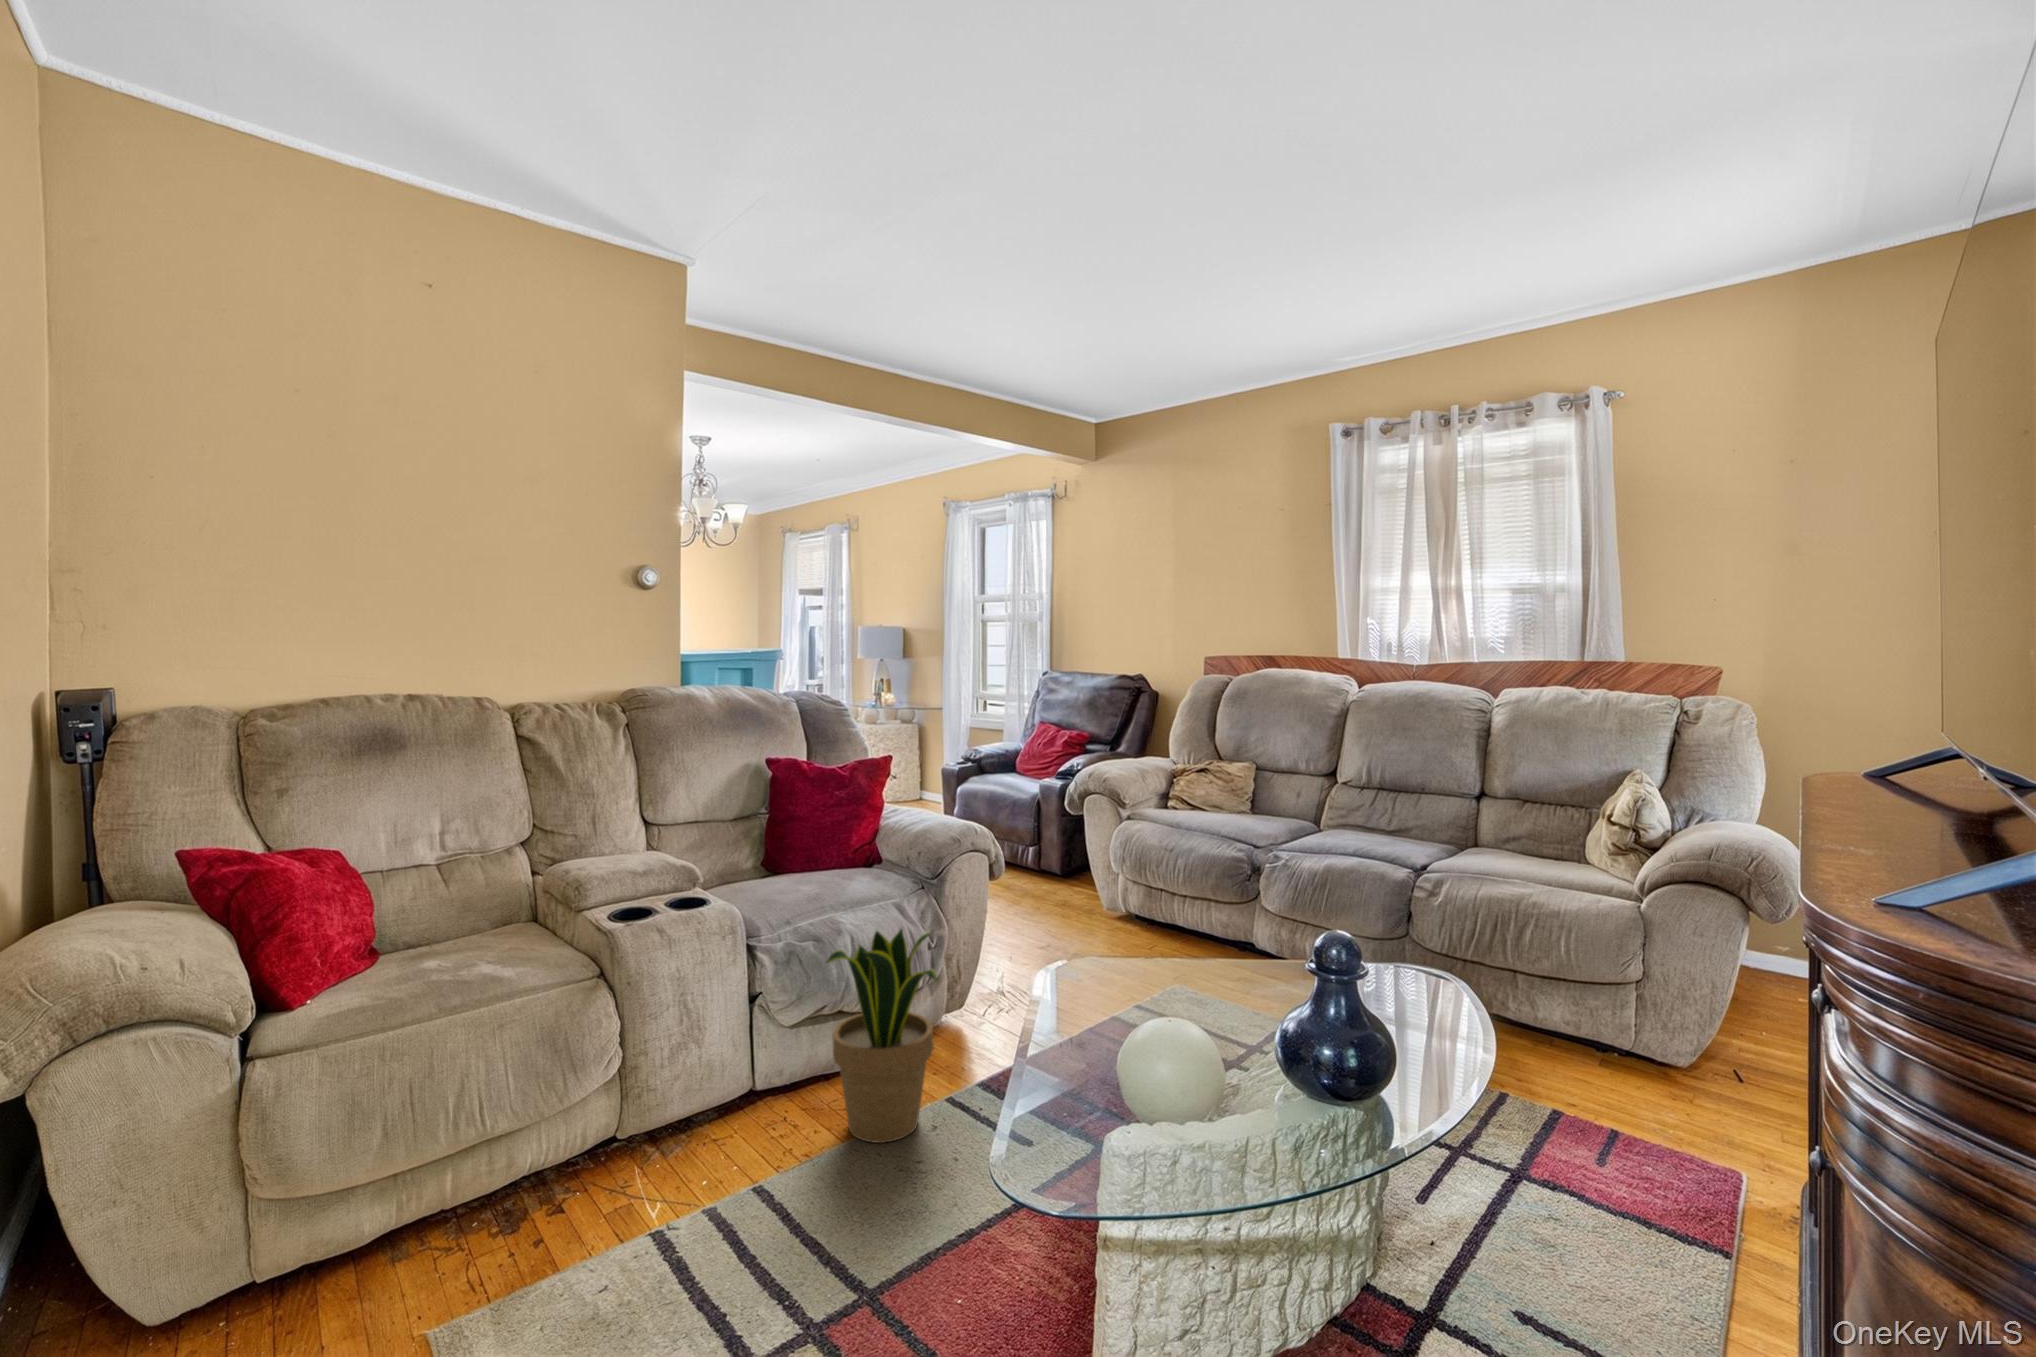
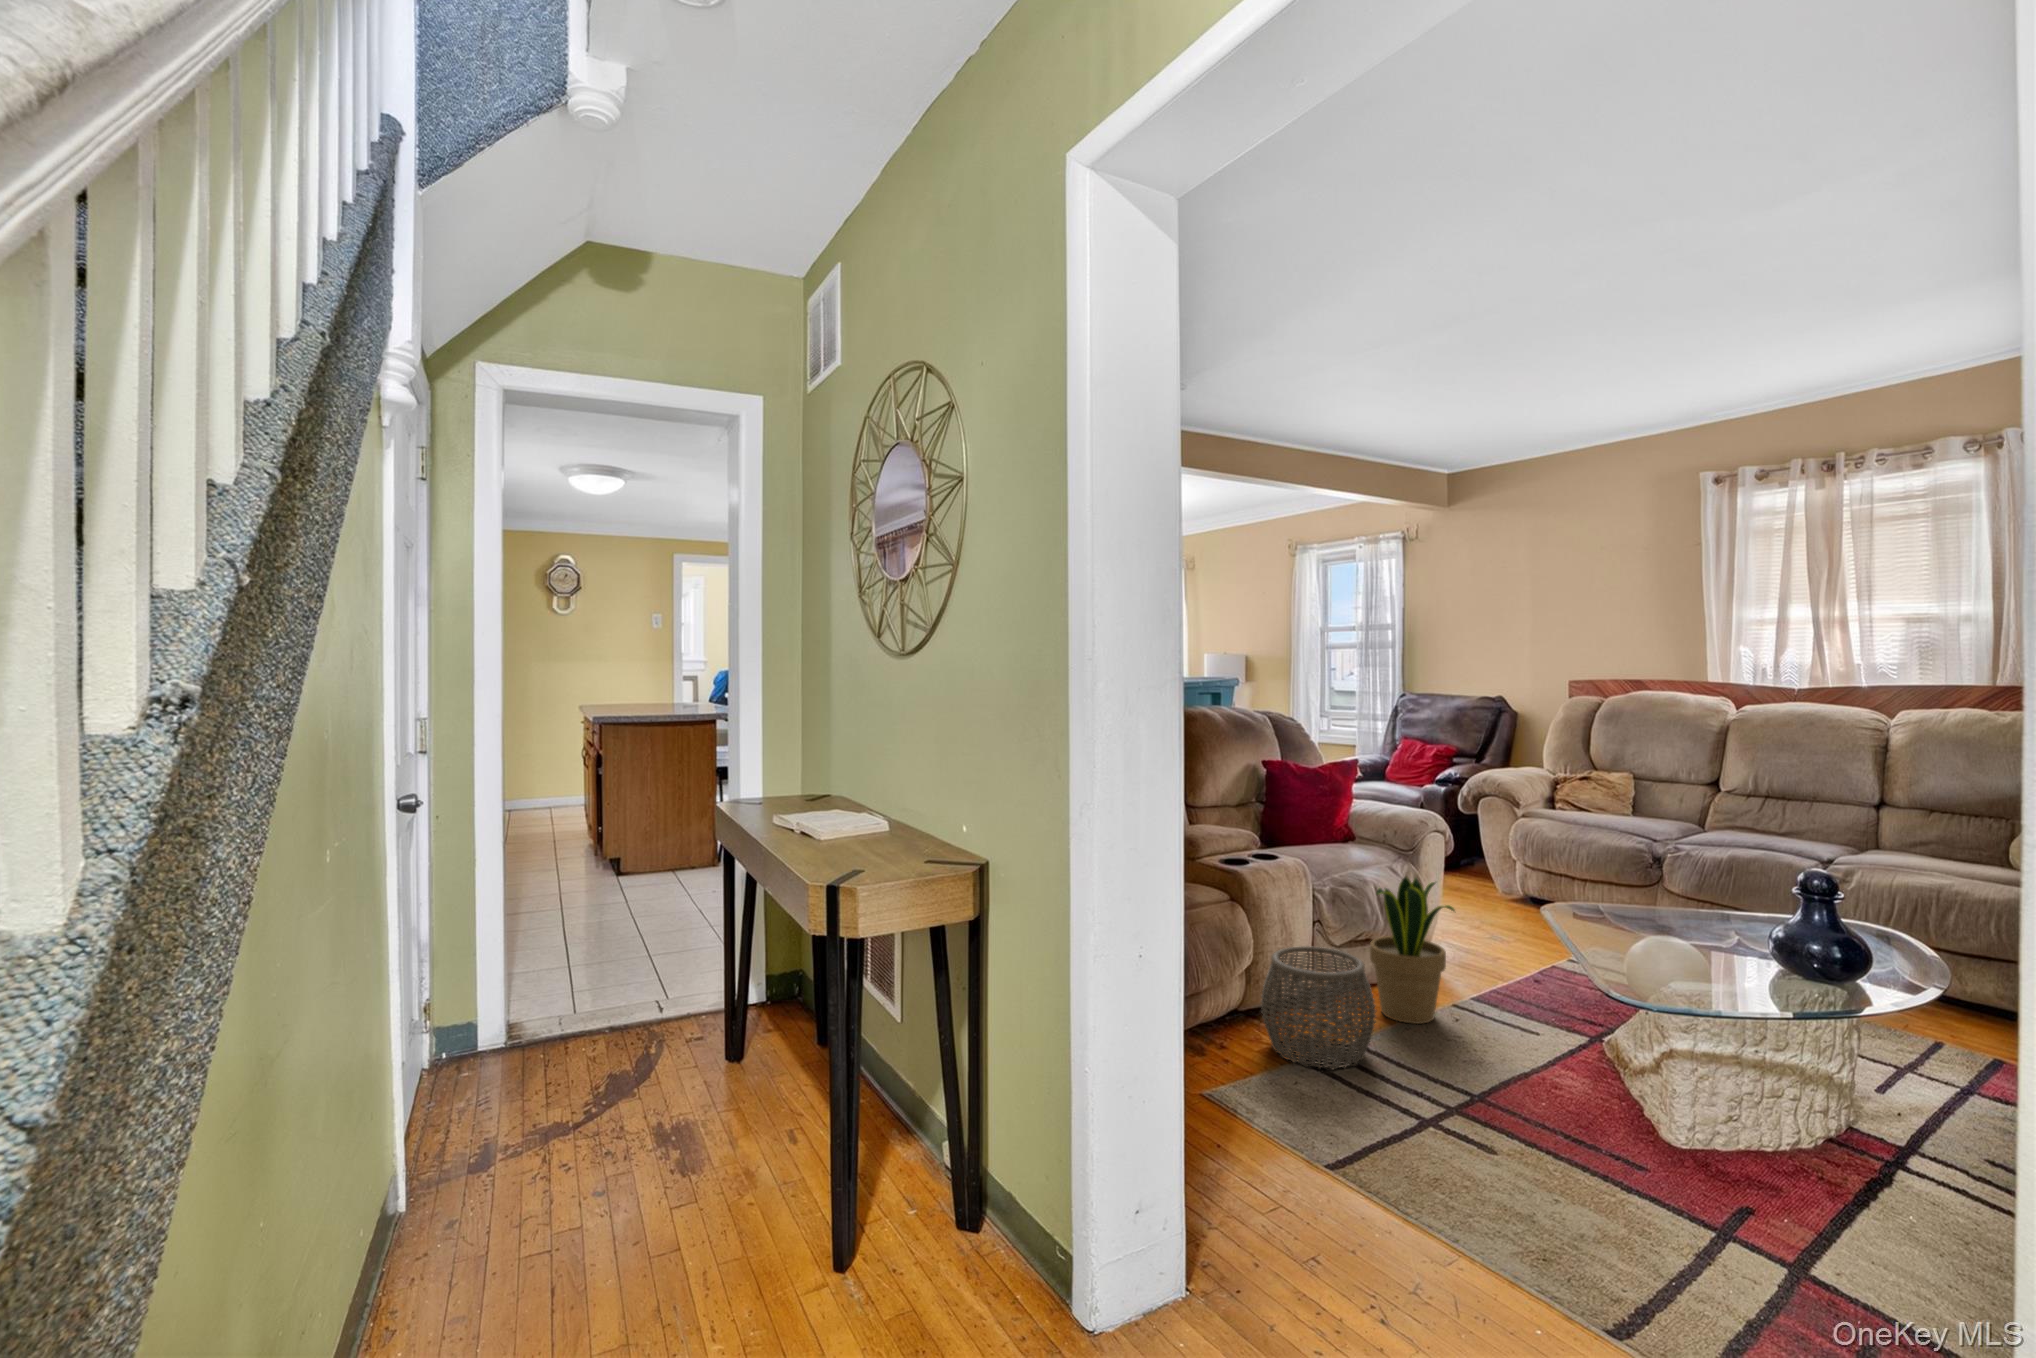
woven basket: none [601,1052,783,1266] -> present [1261,946,1376,1069]

